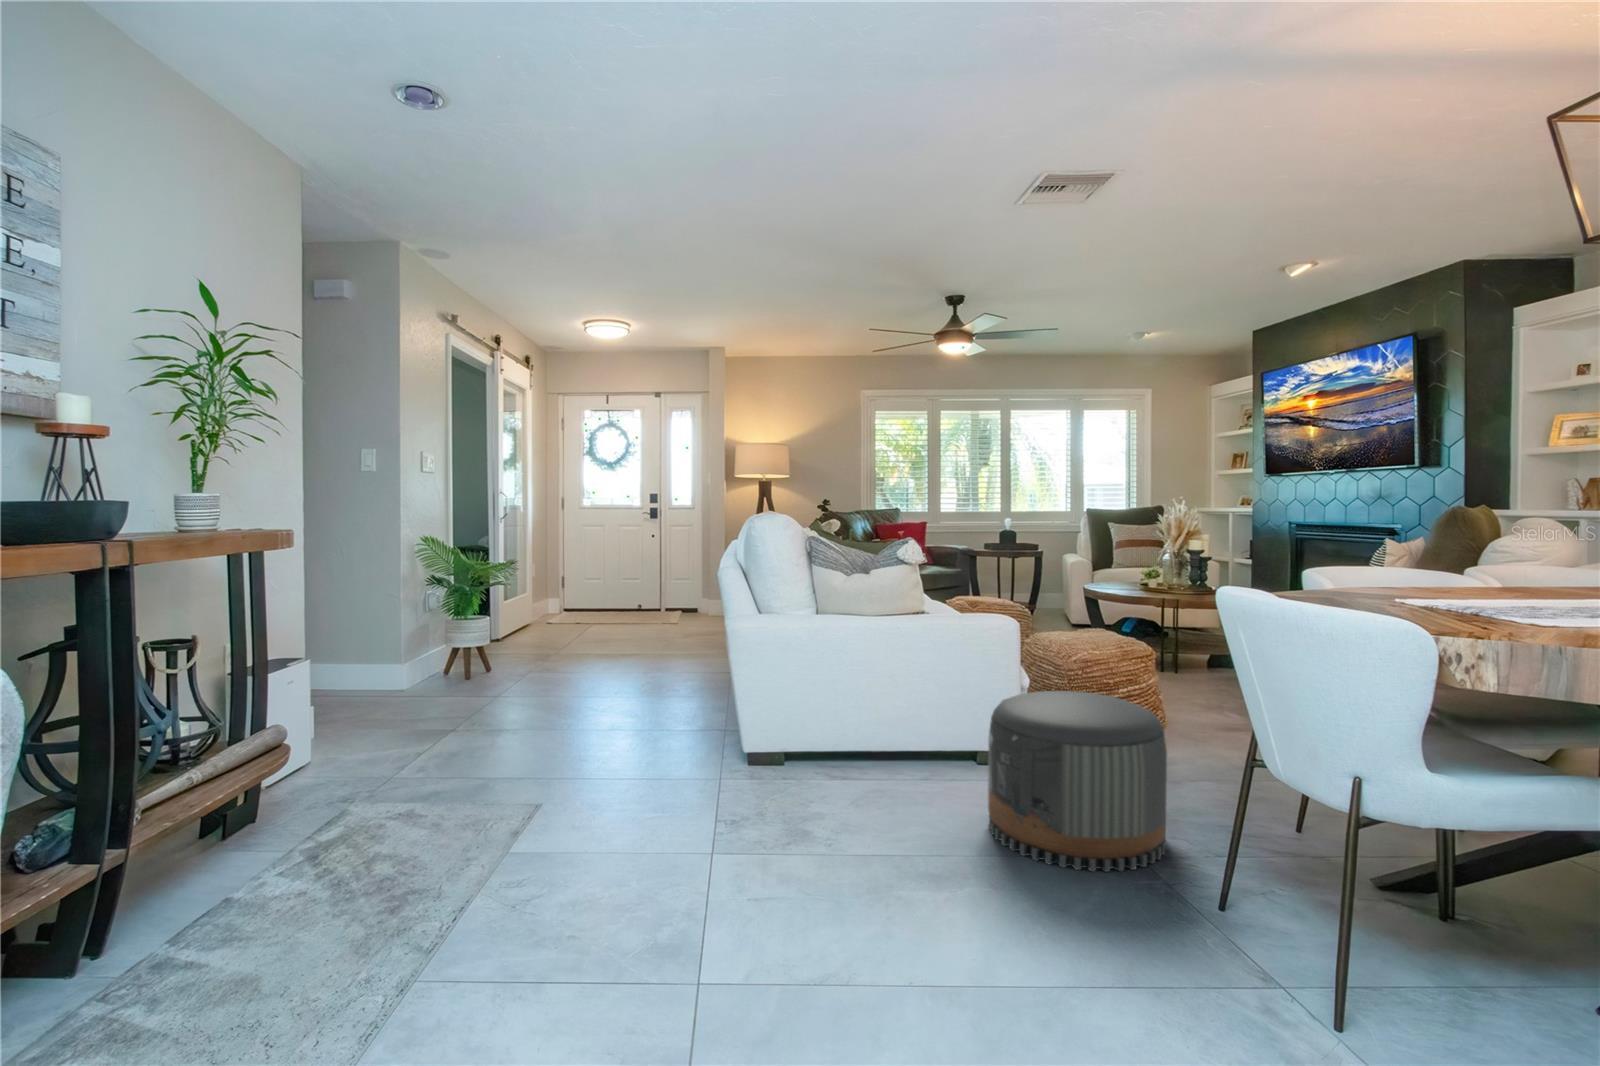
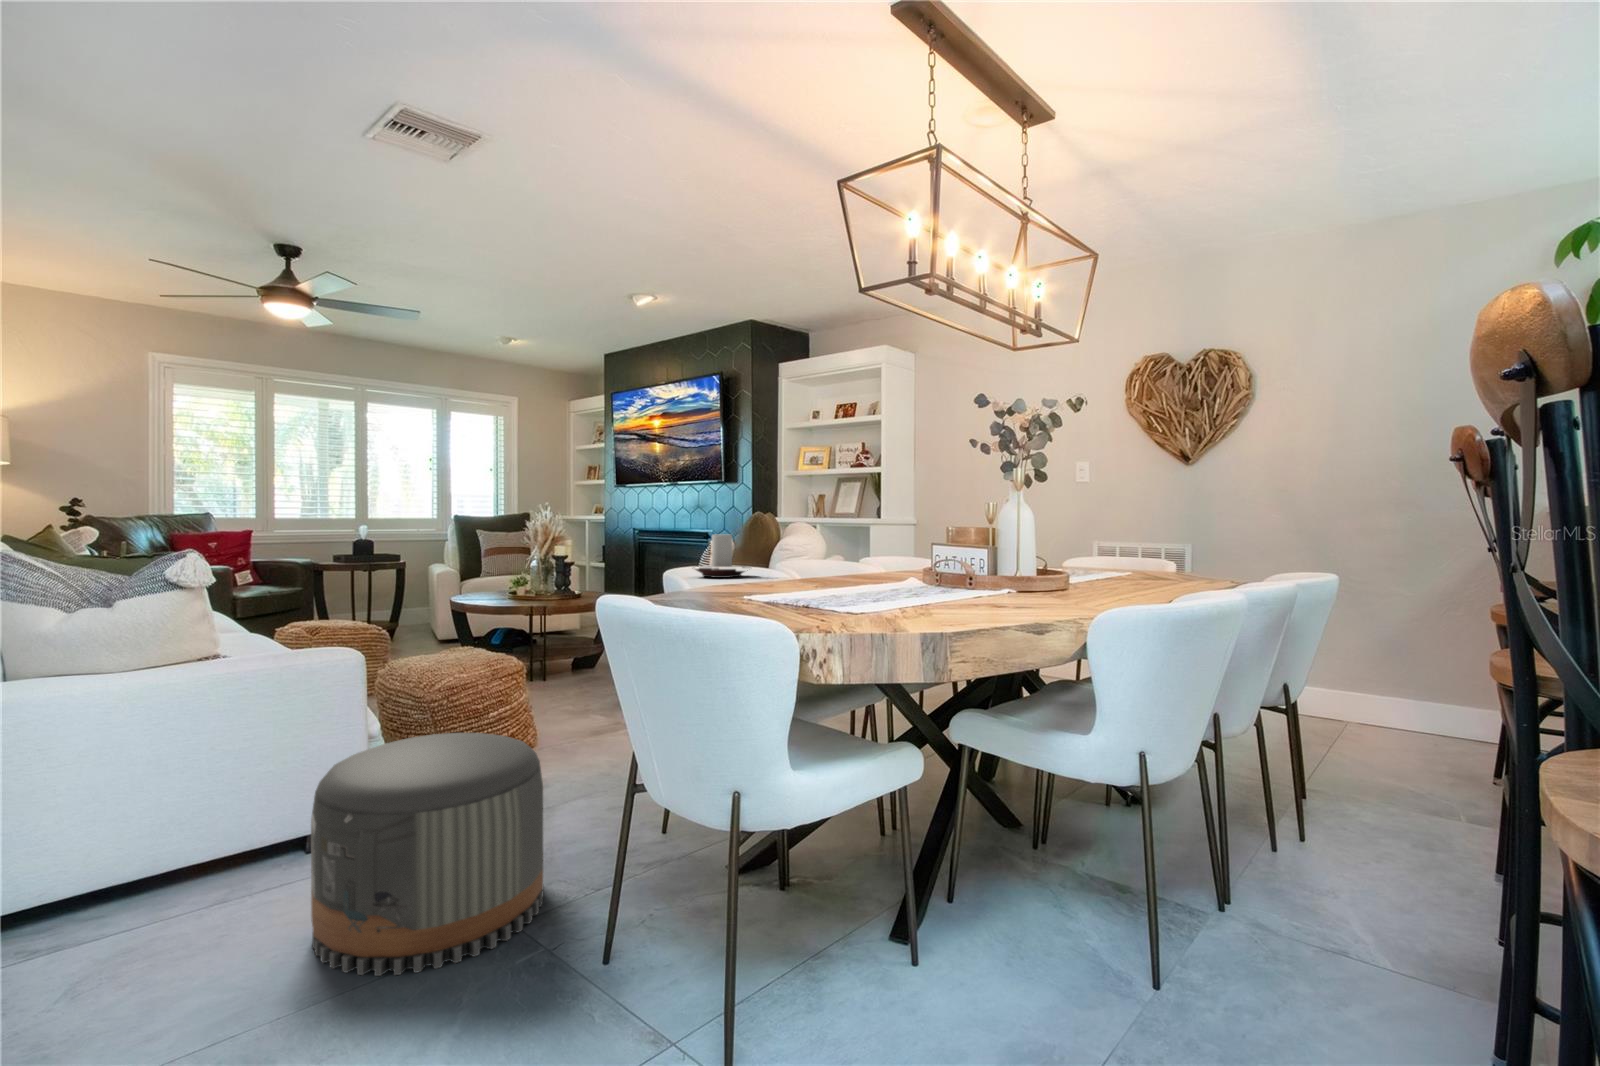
candle holder: none [1342,526,1427,578] -> present [696,534,748,578]

